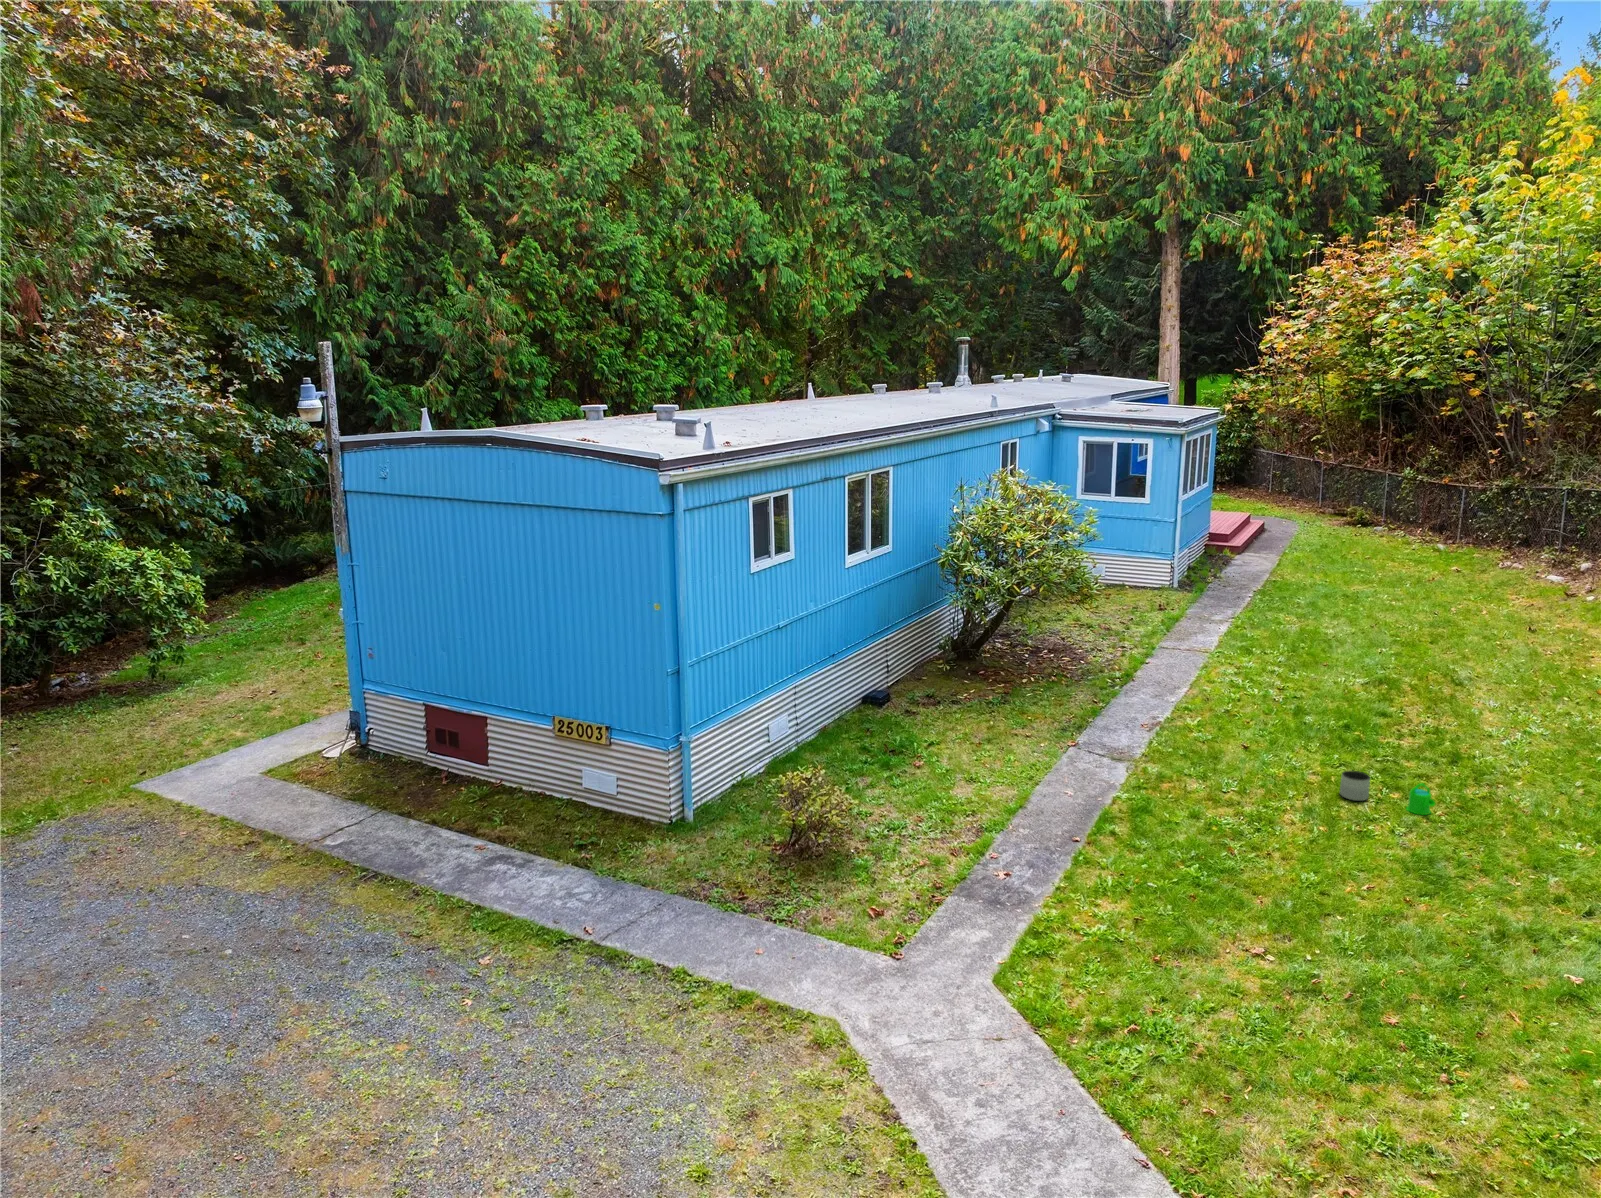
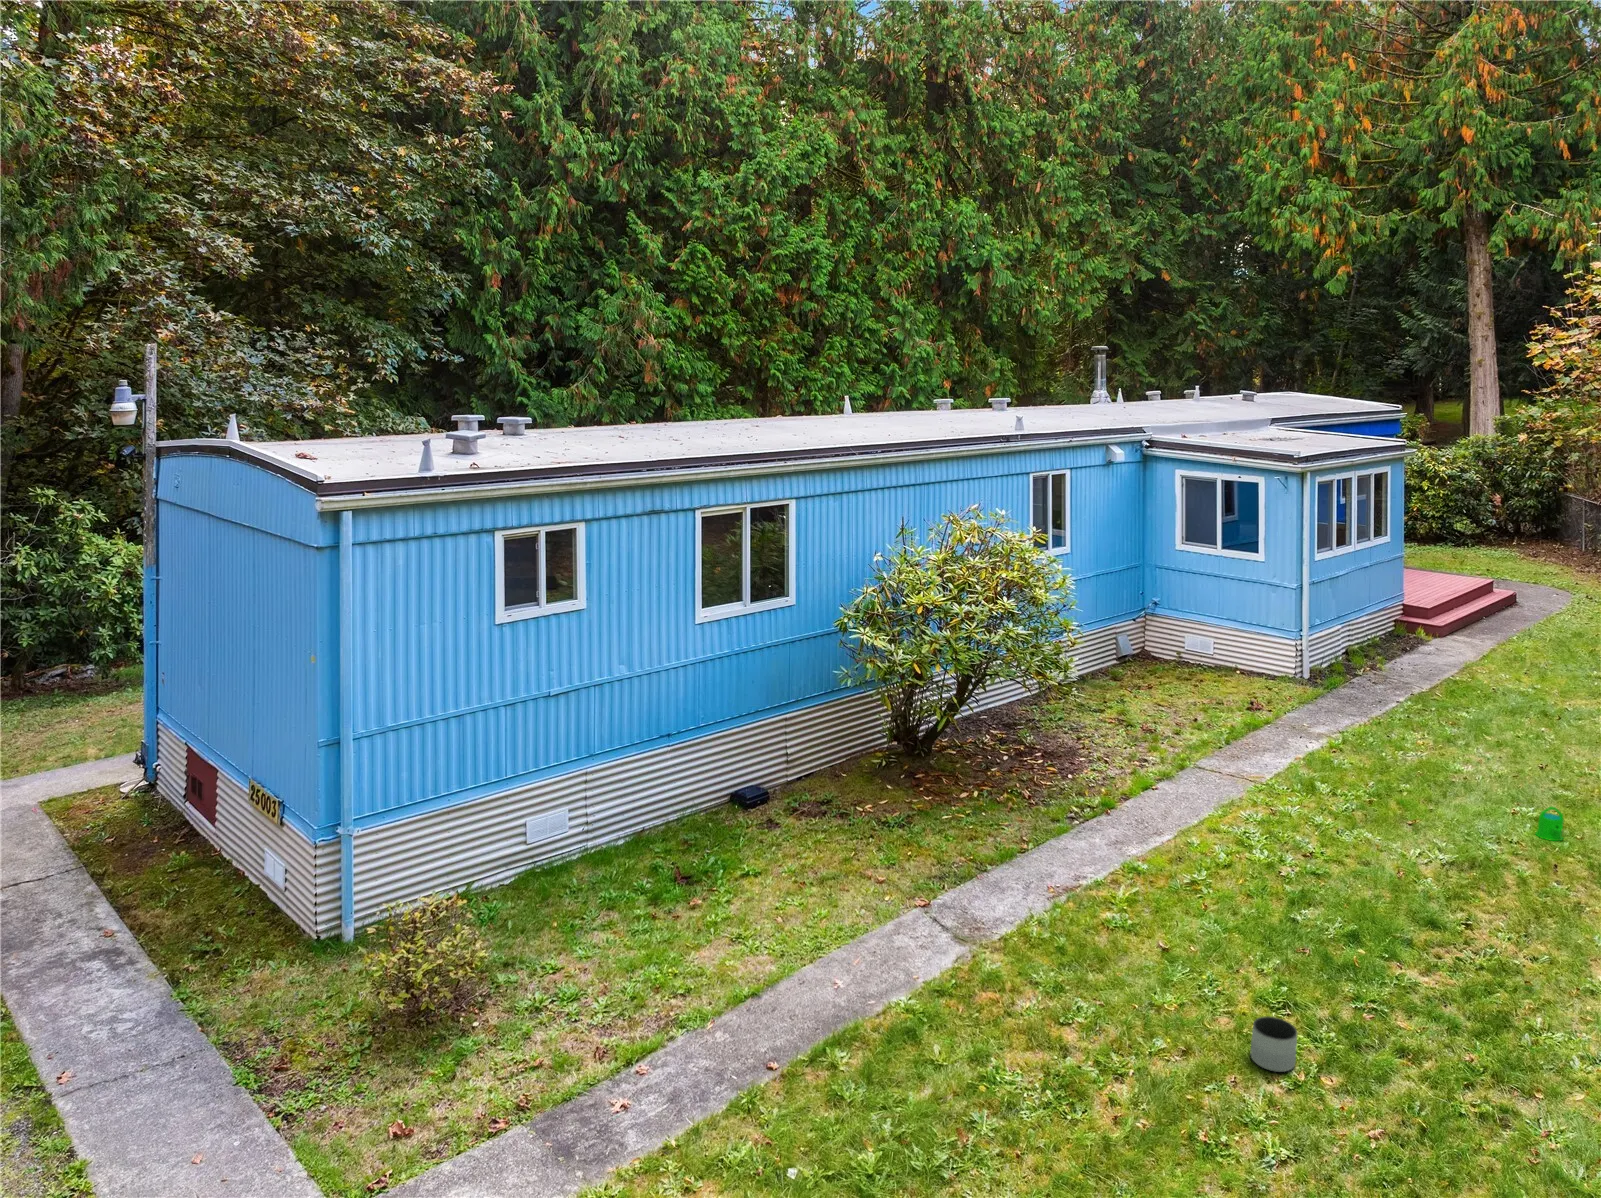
watering can: present [1406,783,1435,815] -> present [1535,806,1564,841]

